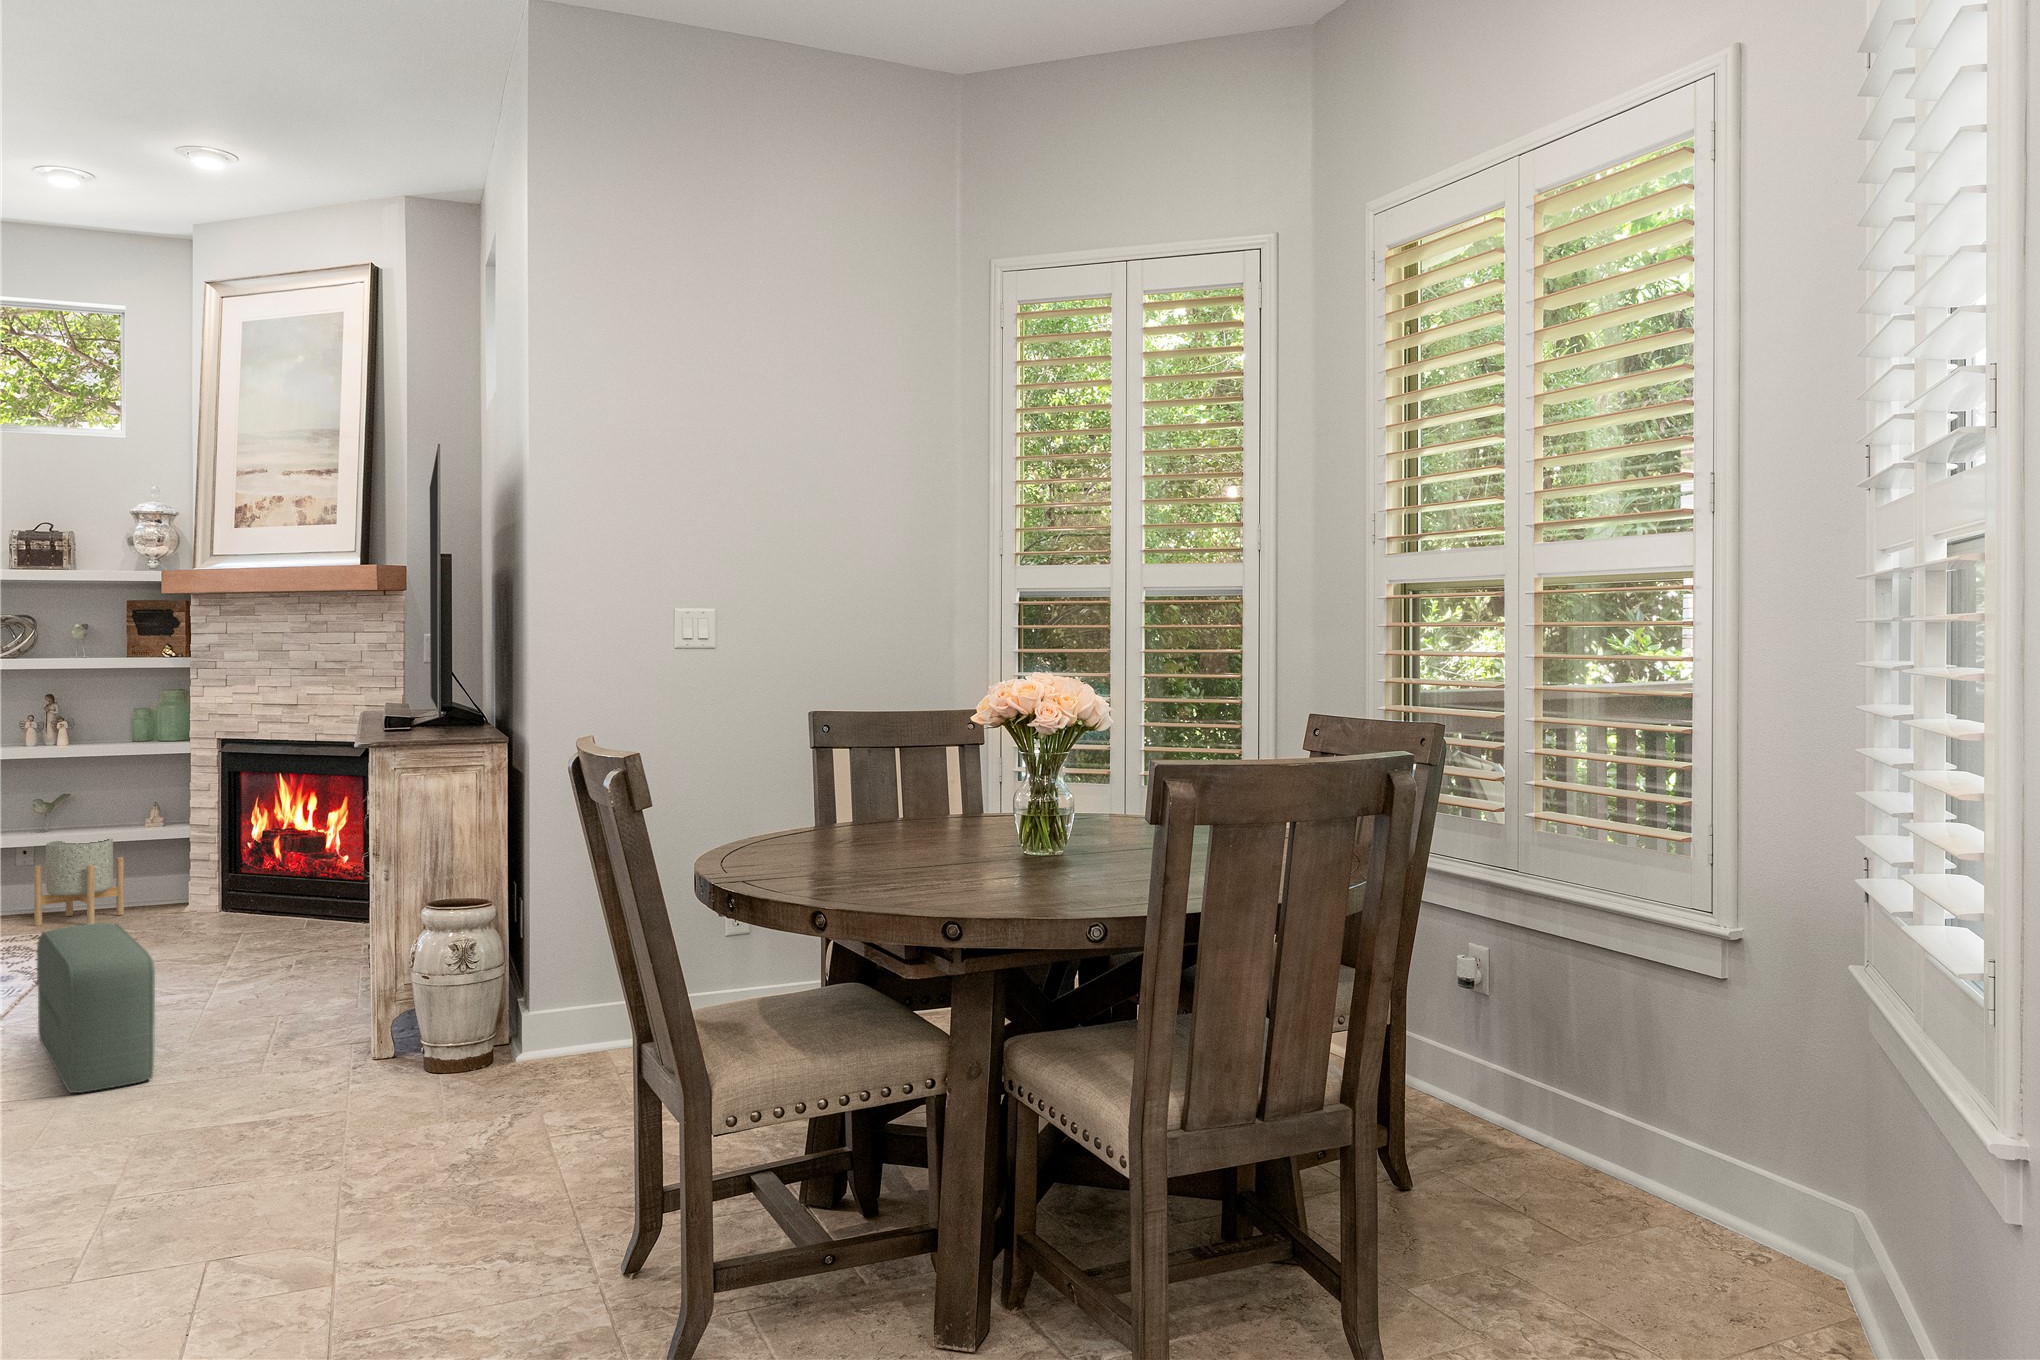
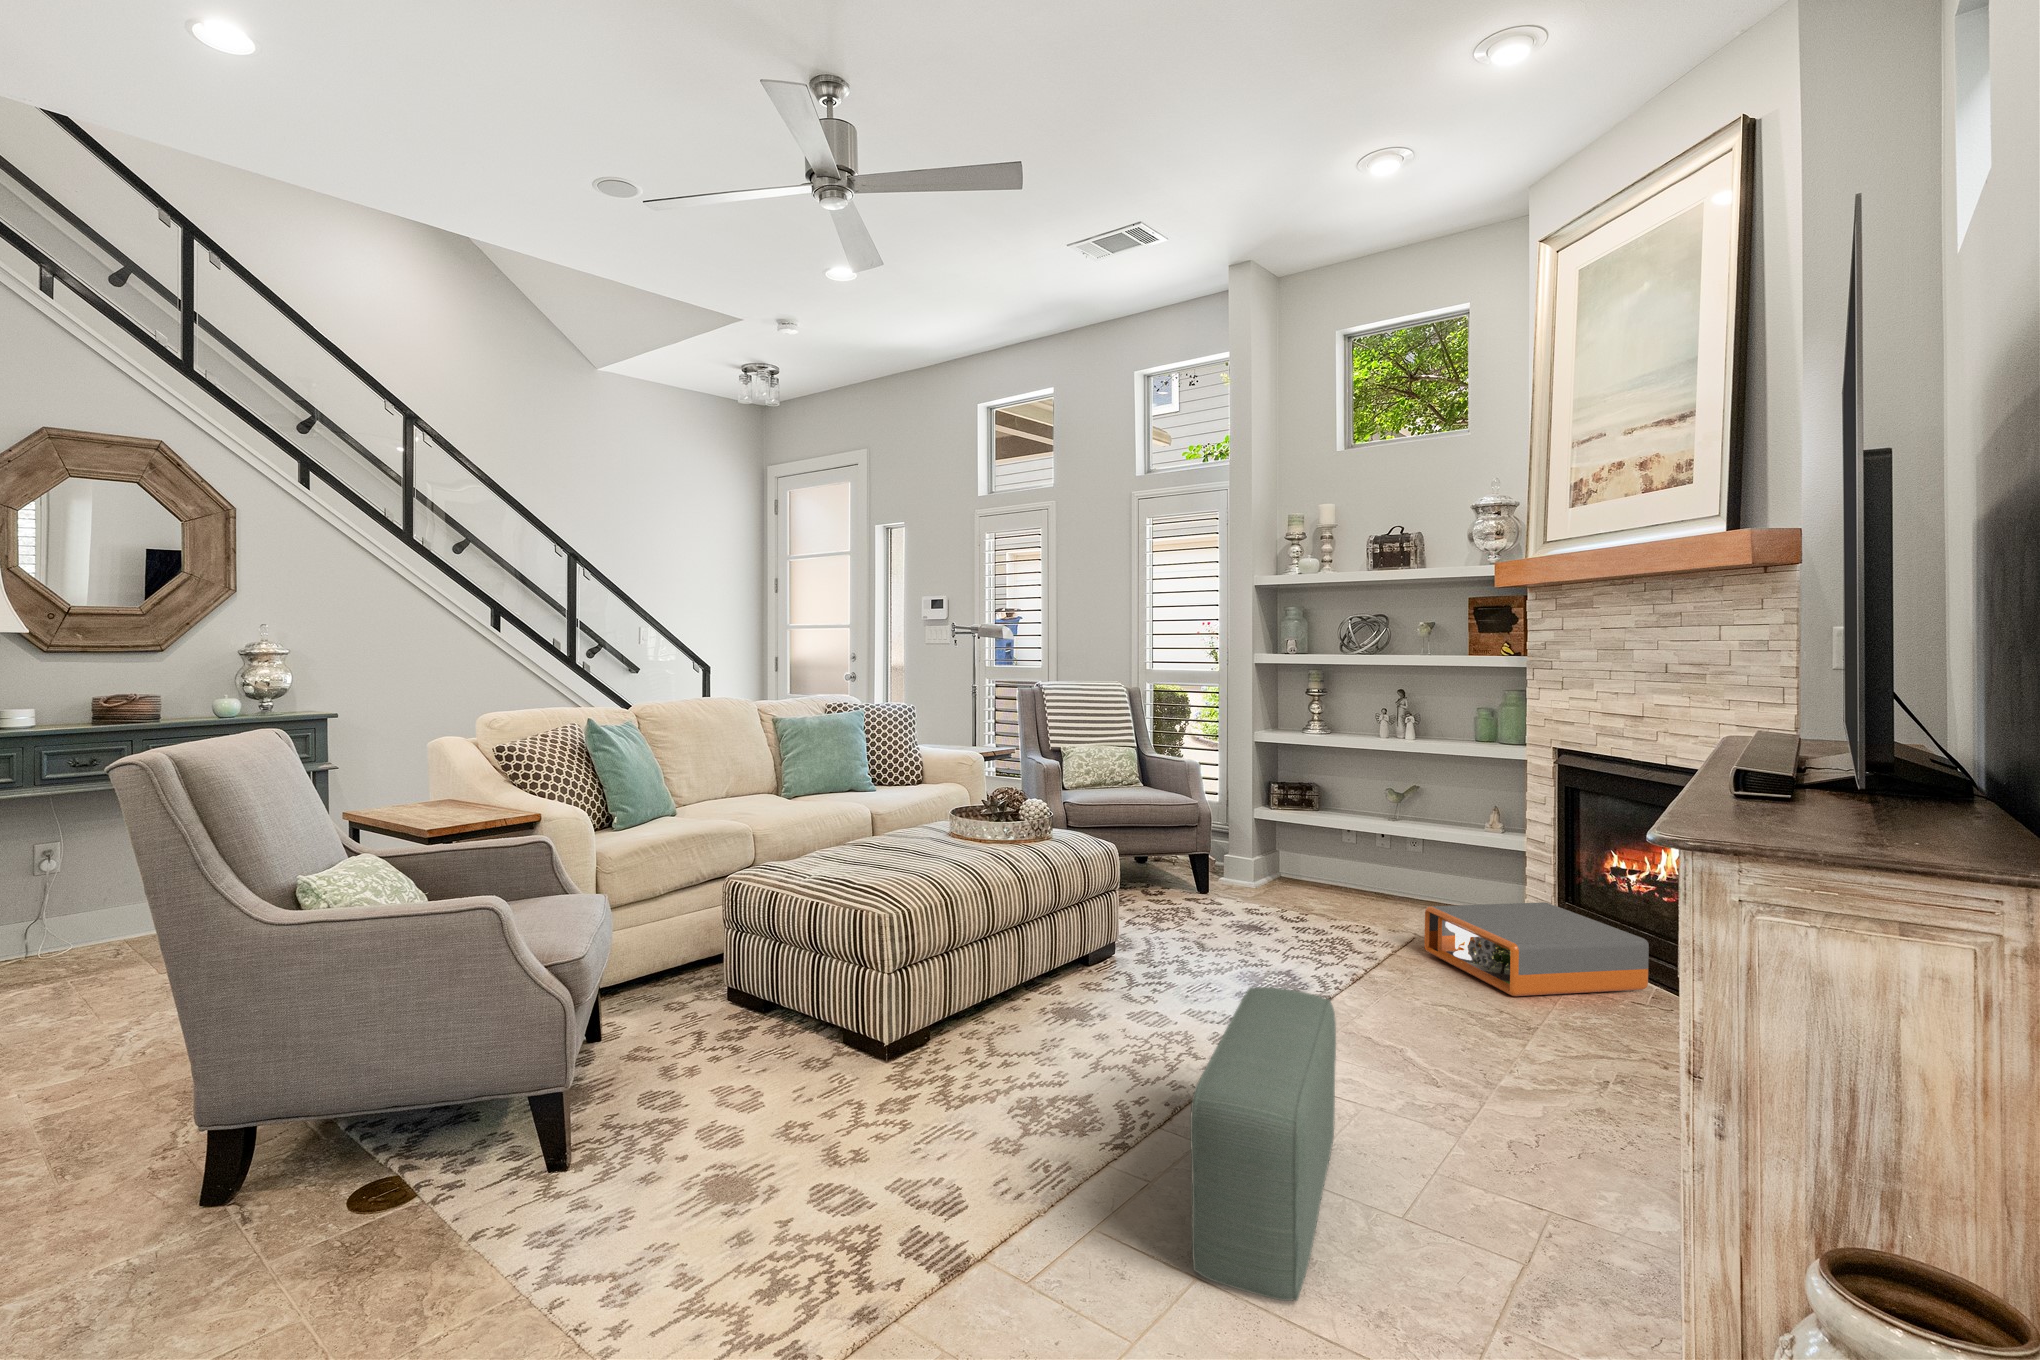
planter: present [34,838,124,926] -> none [1380,832,1462,925]
storage box: none [107,875,303,945] -> present [1424,902,1649,996]

